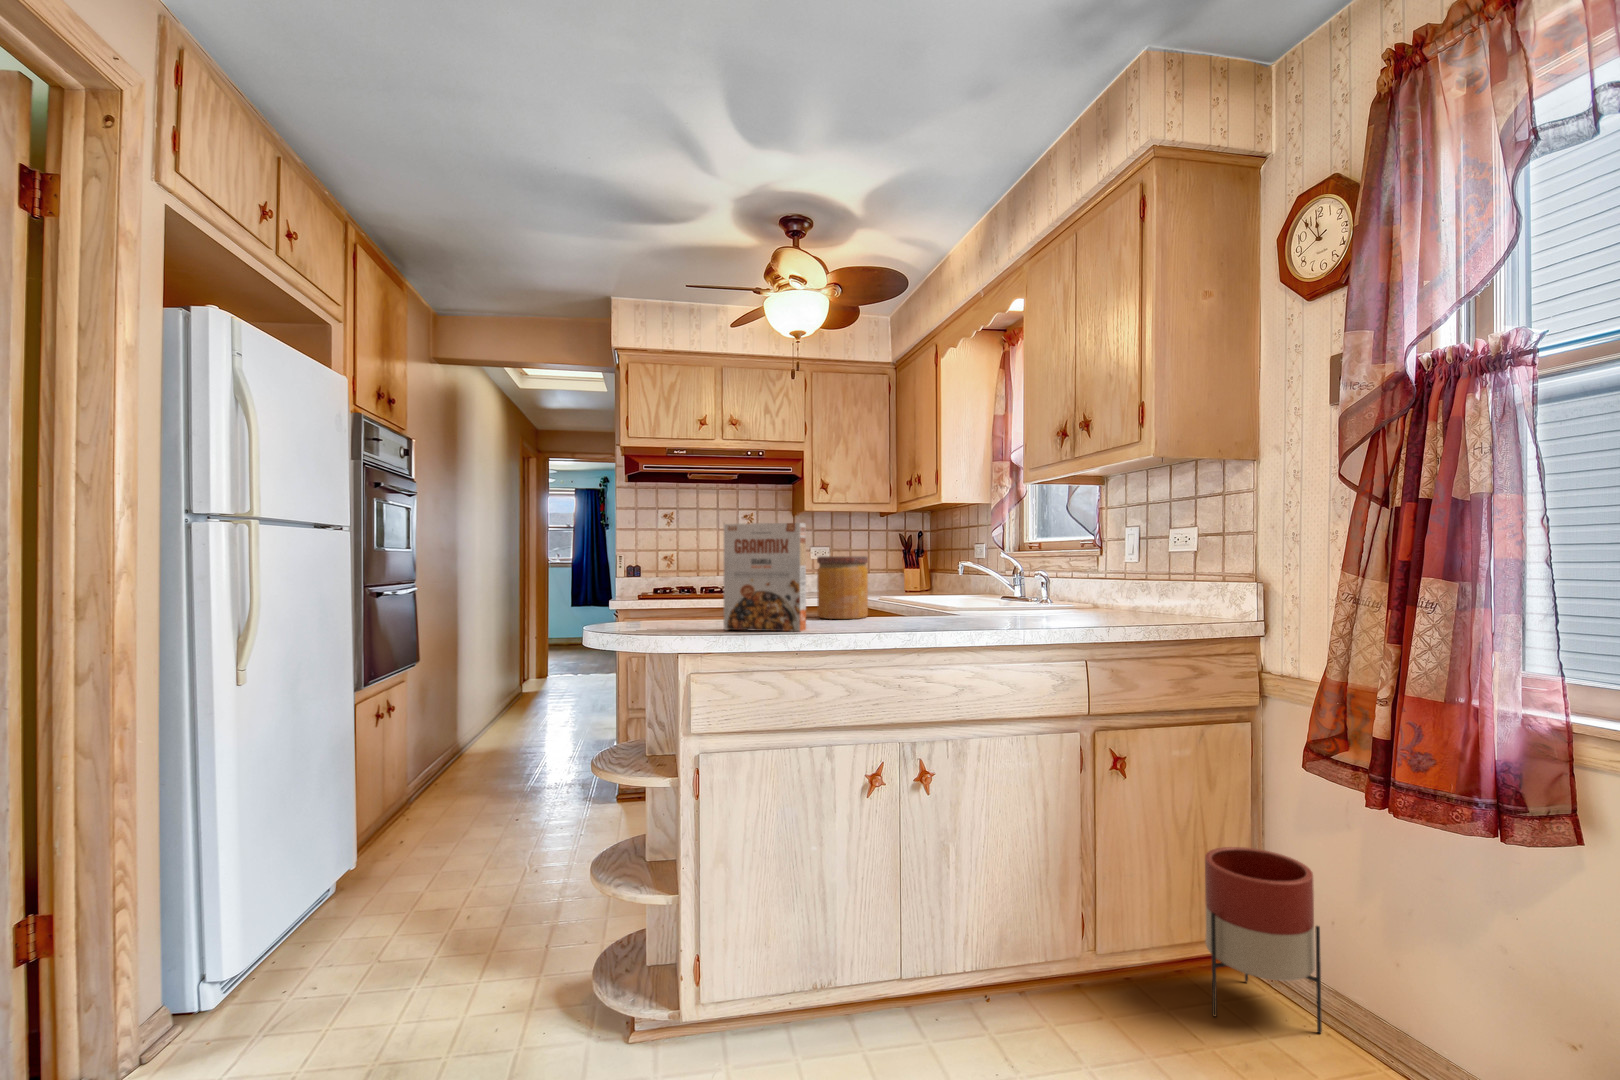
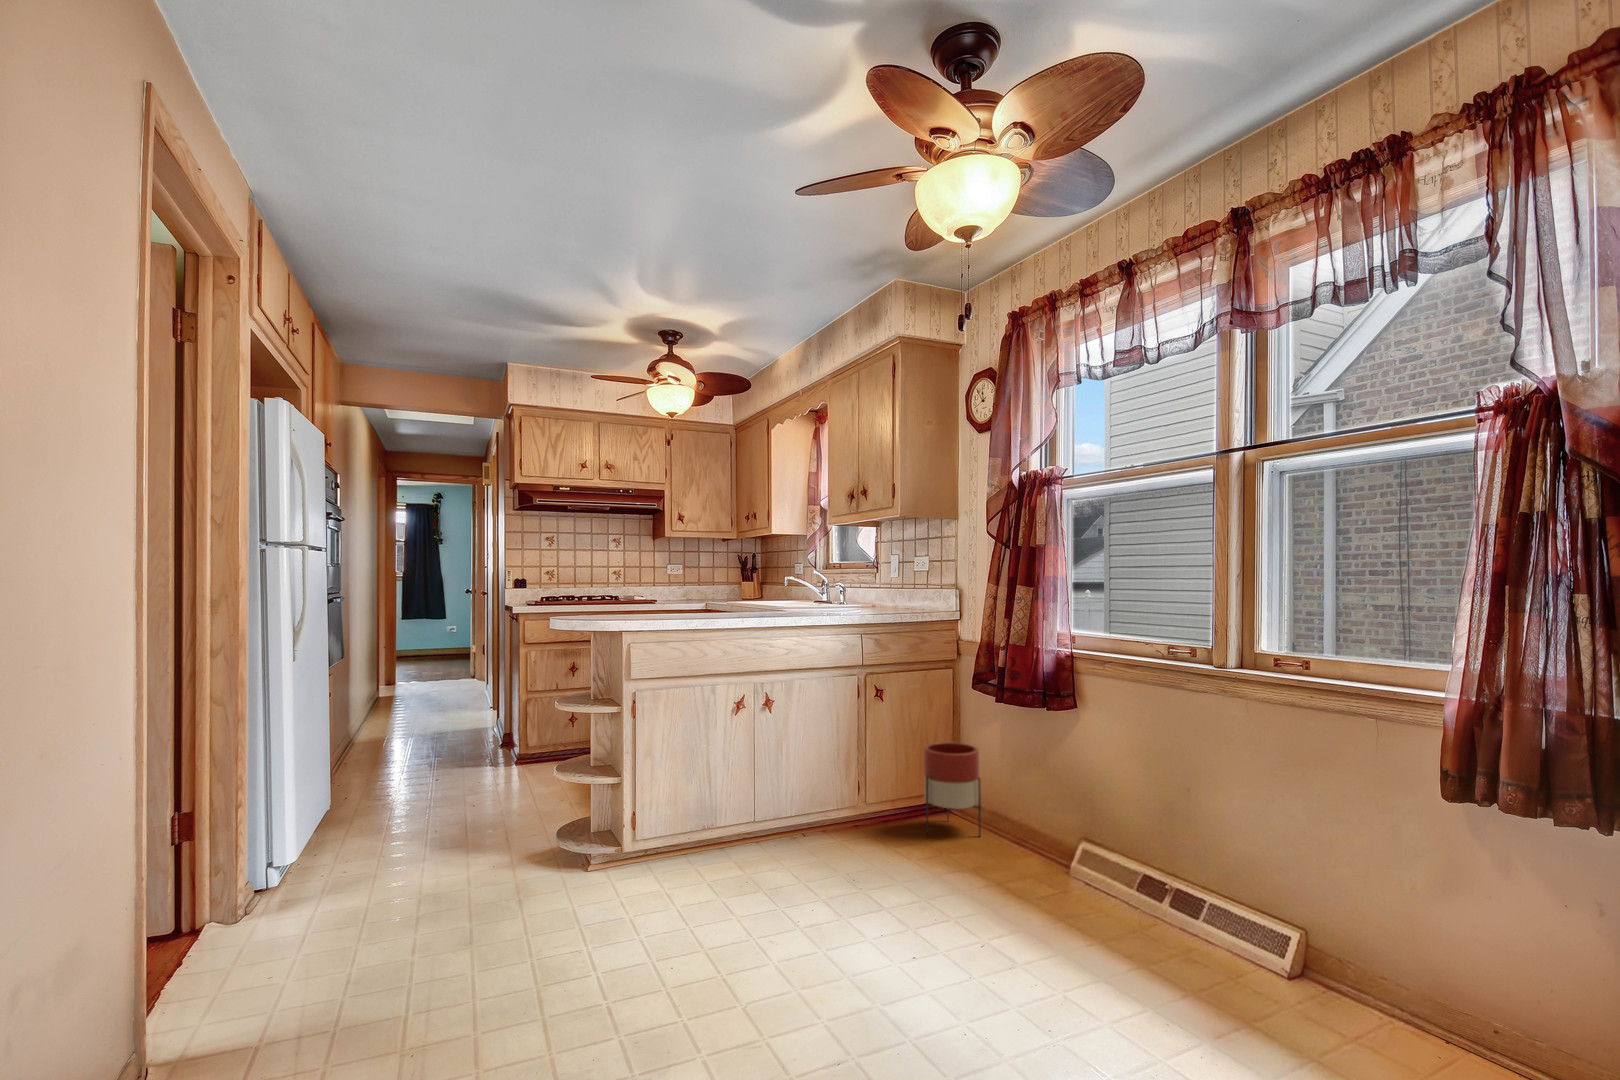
cereal box: present [724,523,806,632] -> none [635,551,690,621]
jar: present [817,556,868,619] -> none [691,573,725,614]

